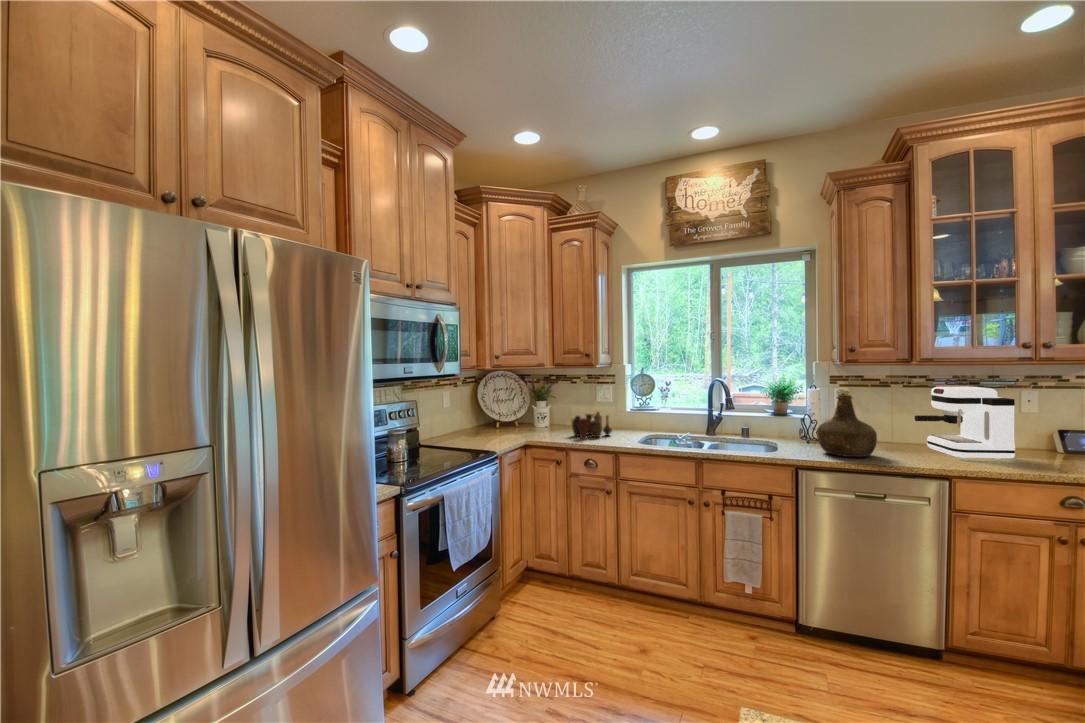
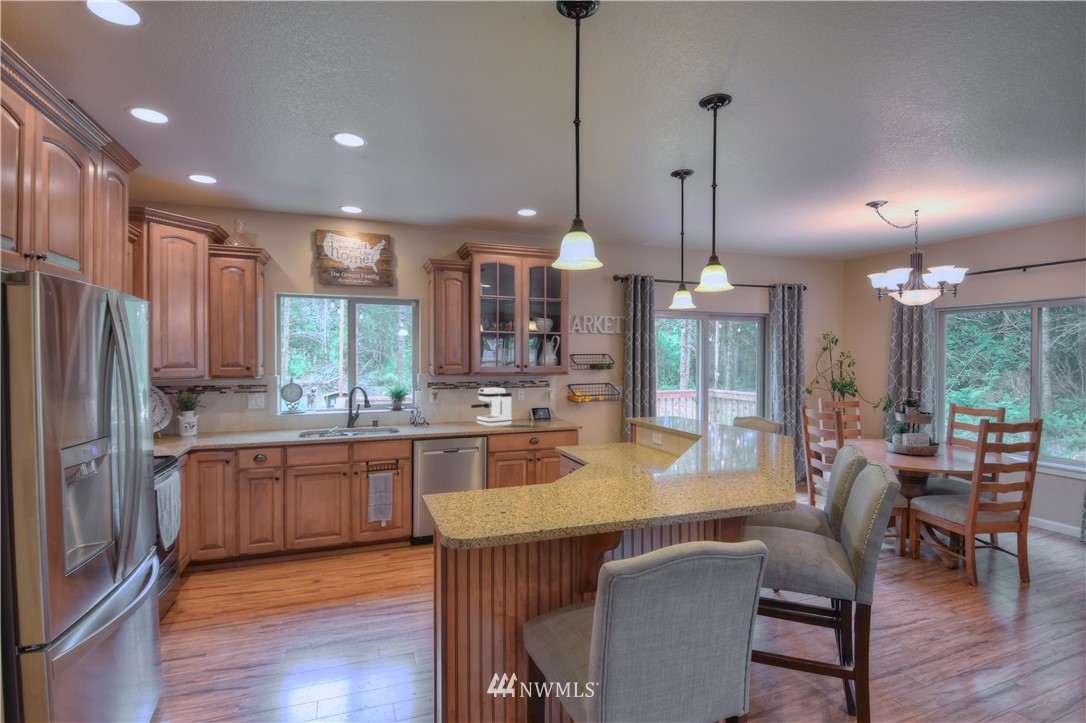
bottle: present [817,395,877,457] -> none [423,394,454,431]
vase: present [572,412,612,439] -> none [233,417,272,440]

